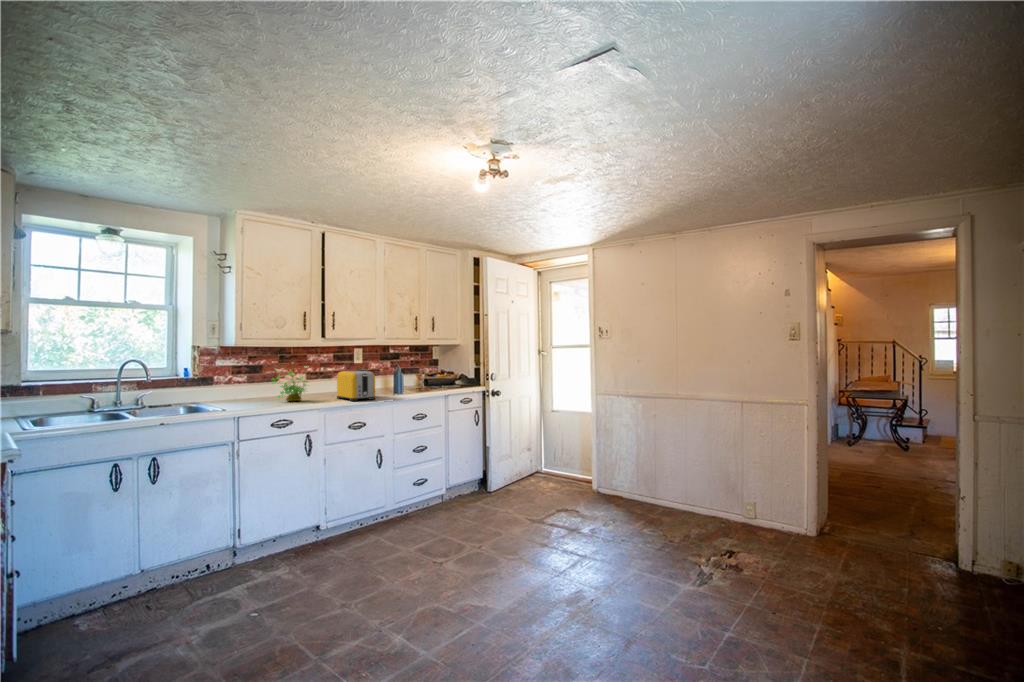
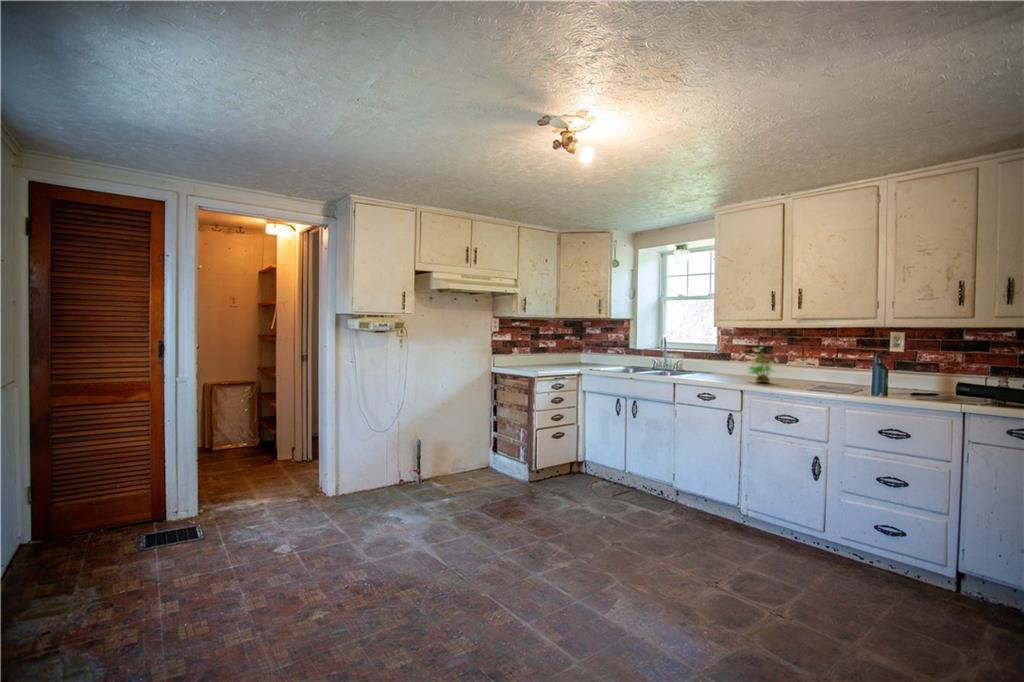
toaster: present [337,371,375,401] -> none [782,356,831,392]

